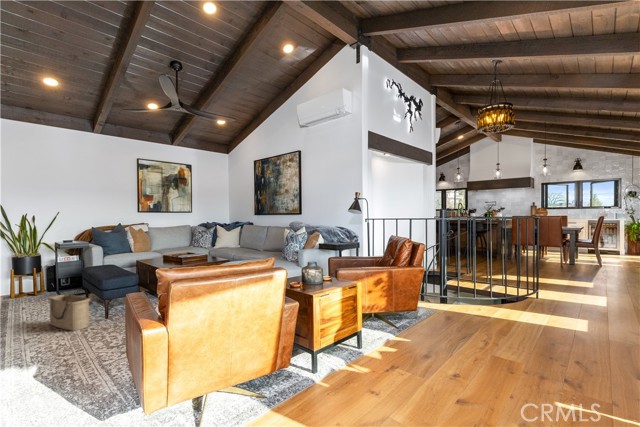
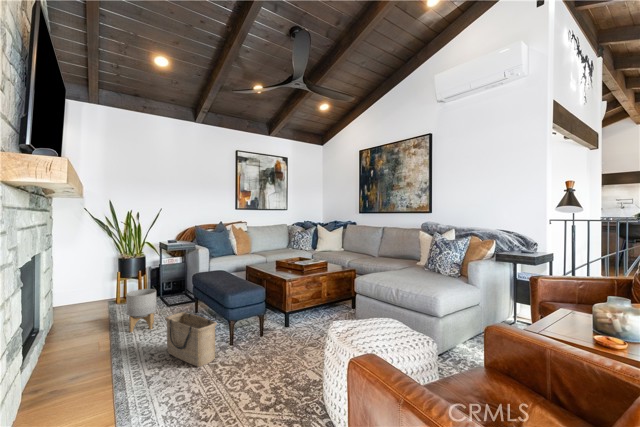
planter: none [17,281,46,316] -> present [126,289,156,332]

